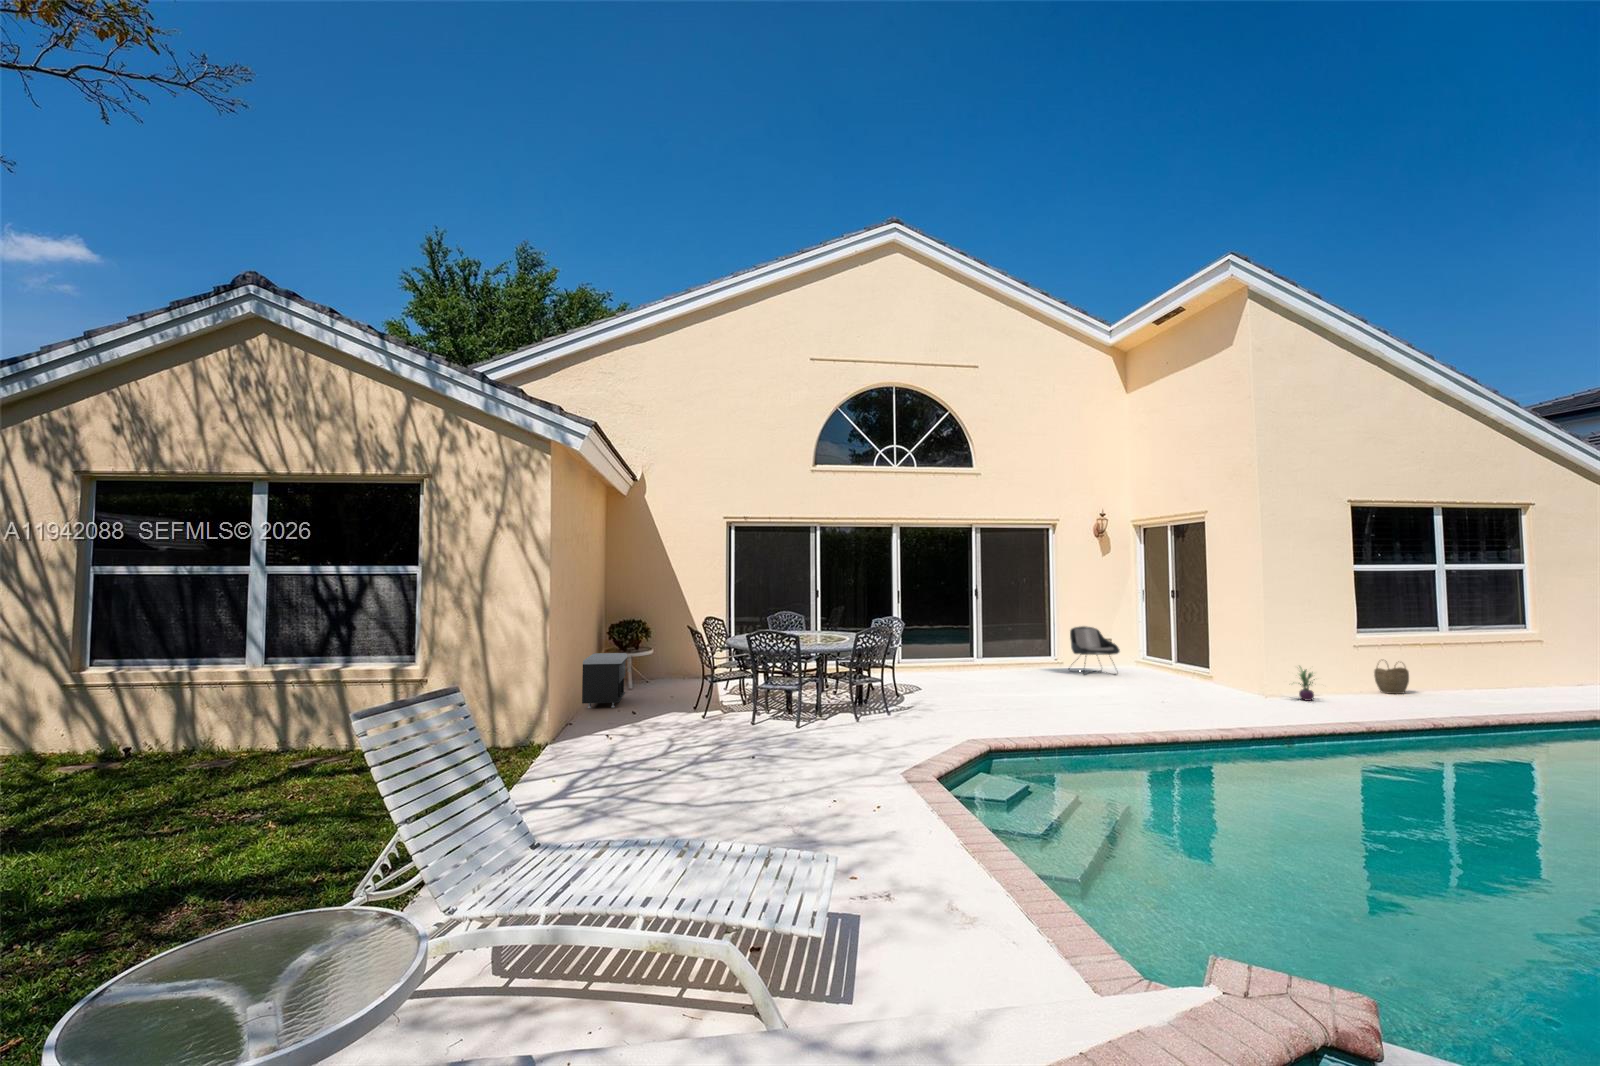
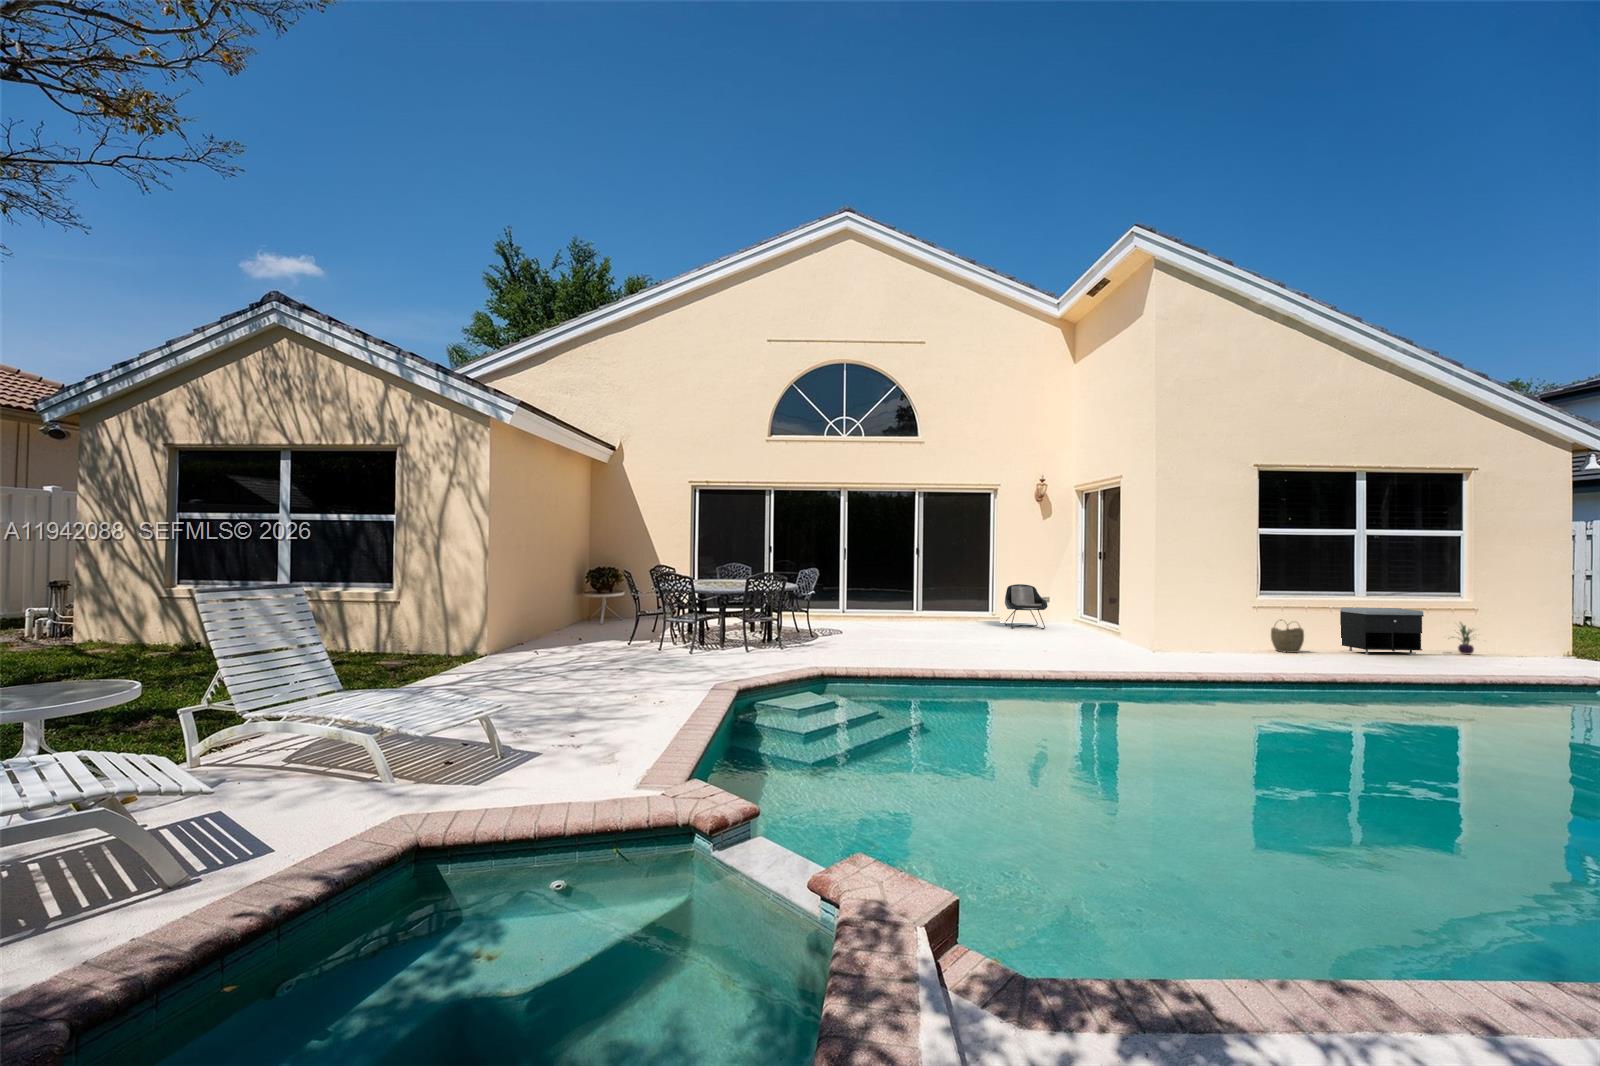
storage bench: present [582,653,627,708] -> present [1340,607,1424,655]
decorative plant: present [1298,667,1315,701] -> present [1452,623,1474,654]

